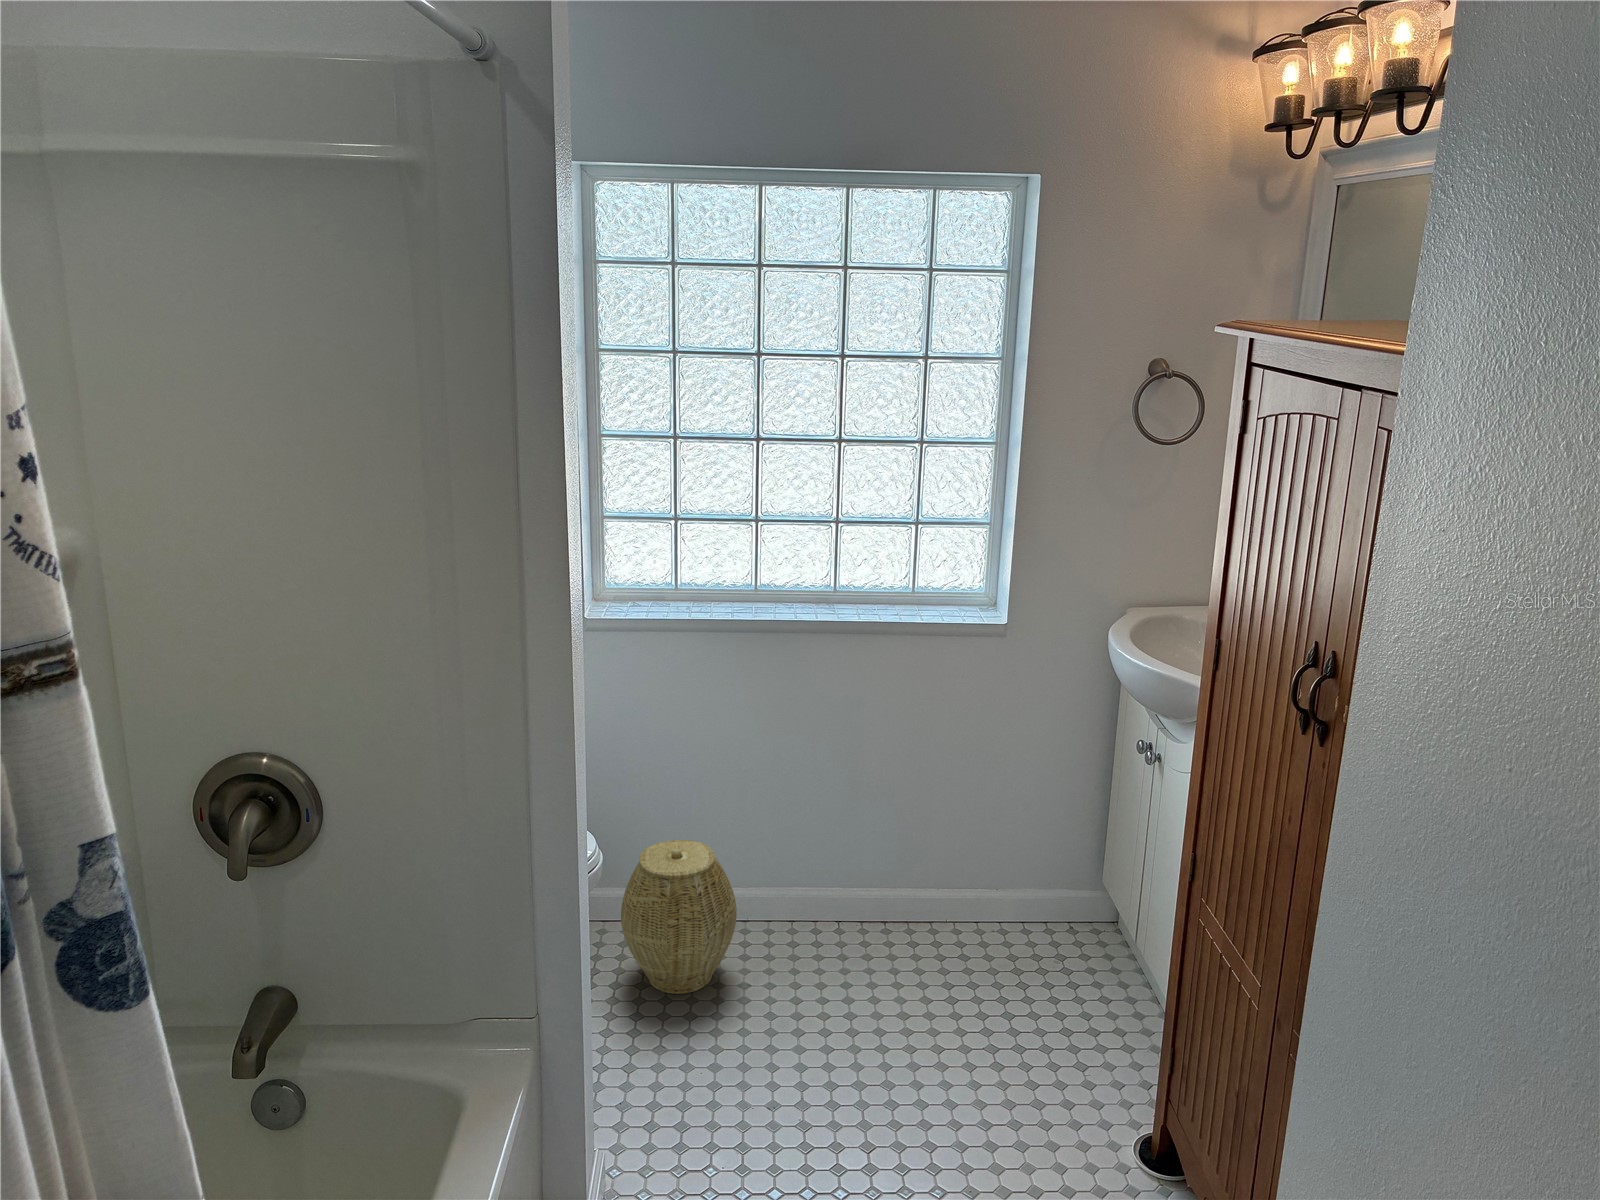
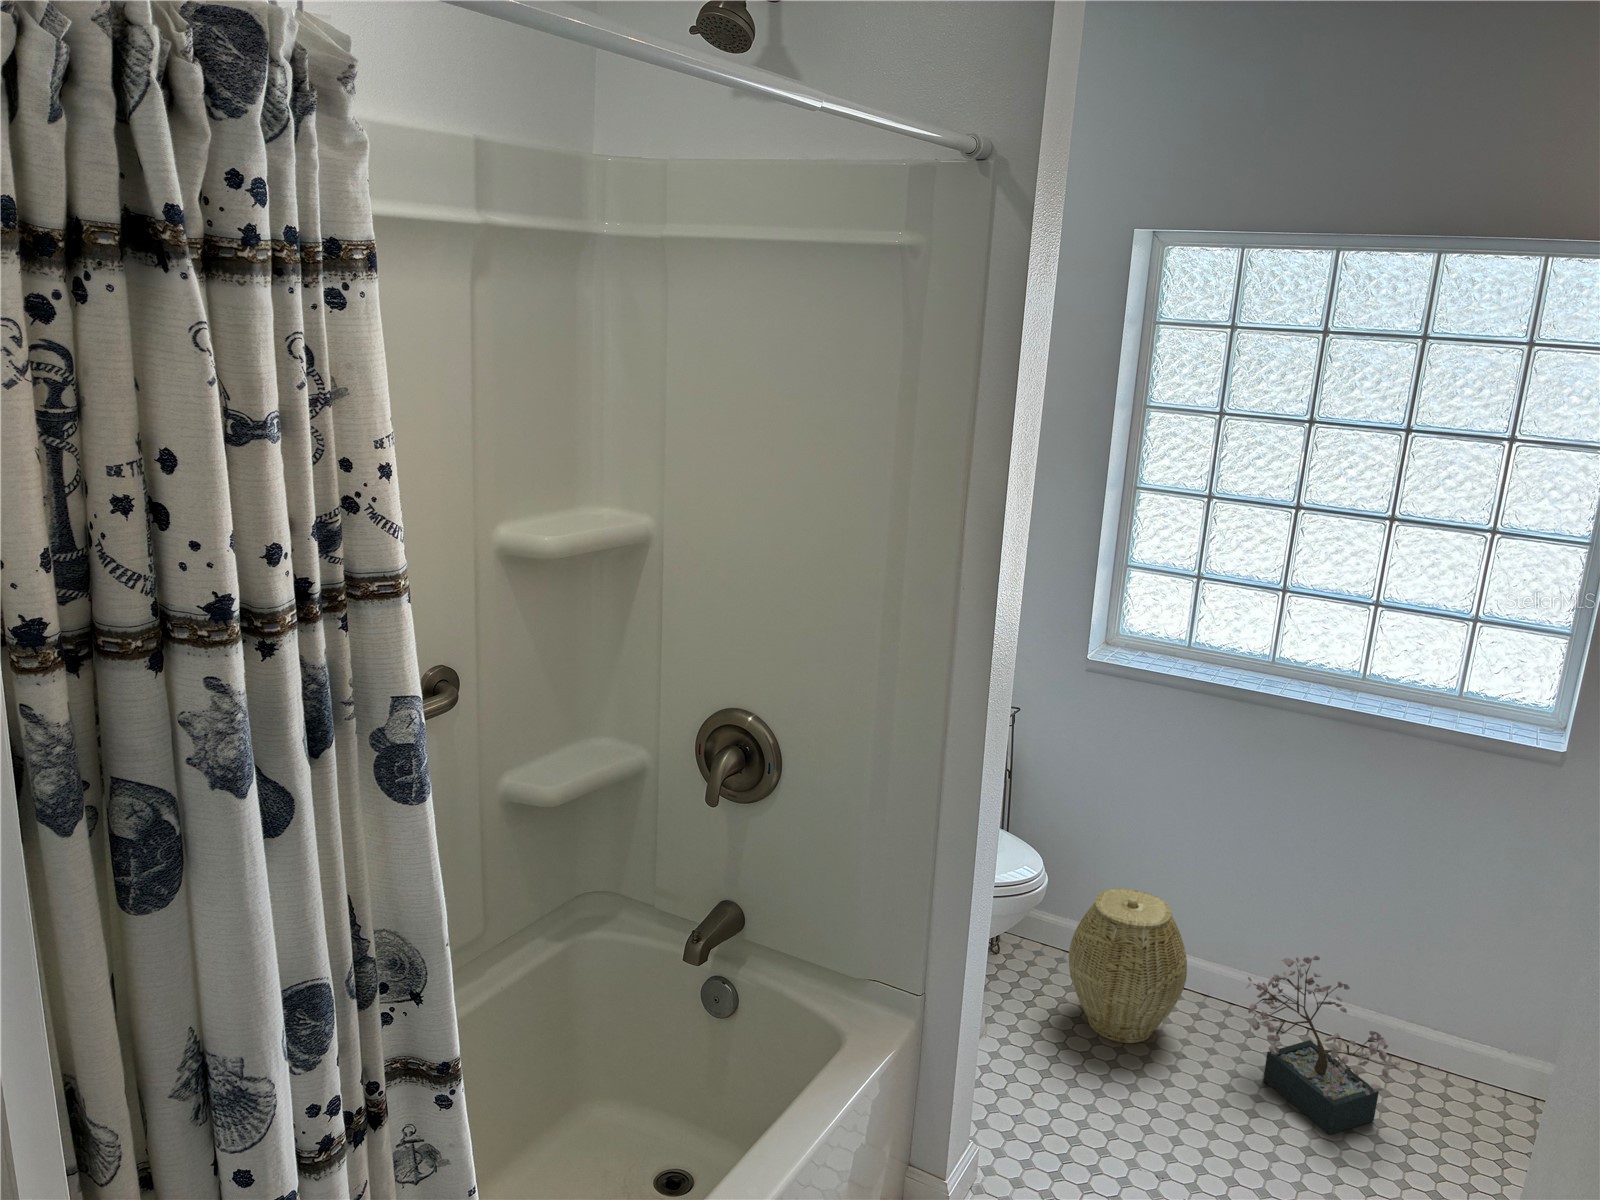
decorative plant: none [794,854,938,1011] -> present [1246,956,1405,1135]

